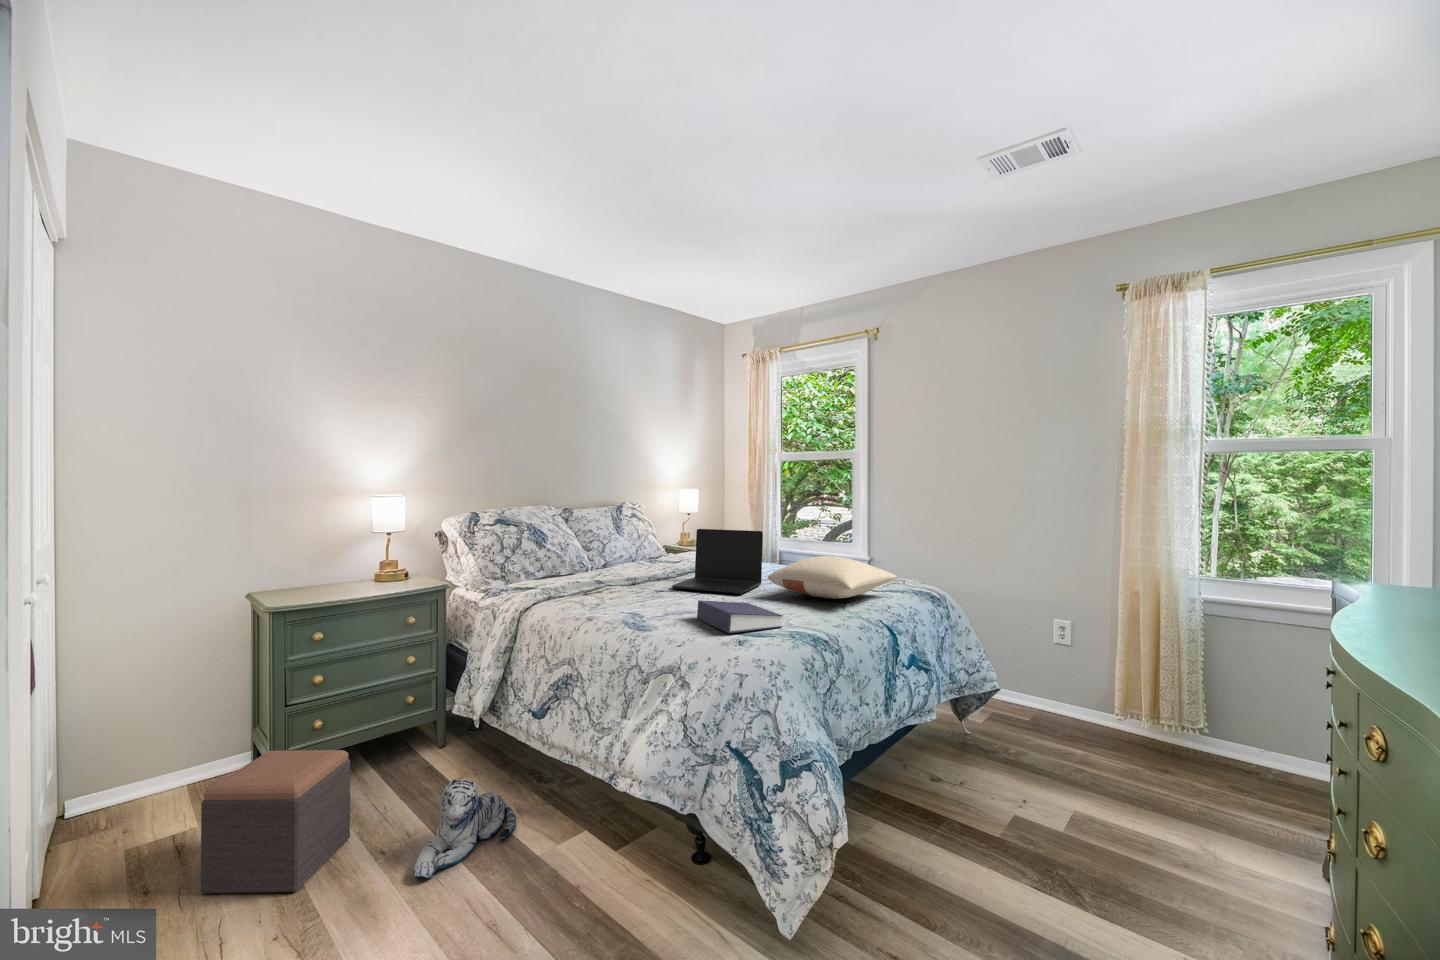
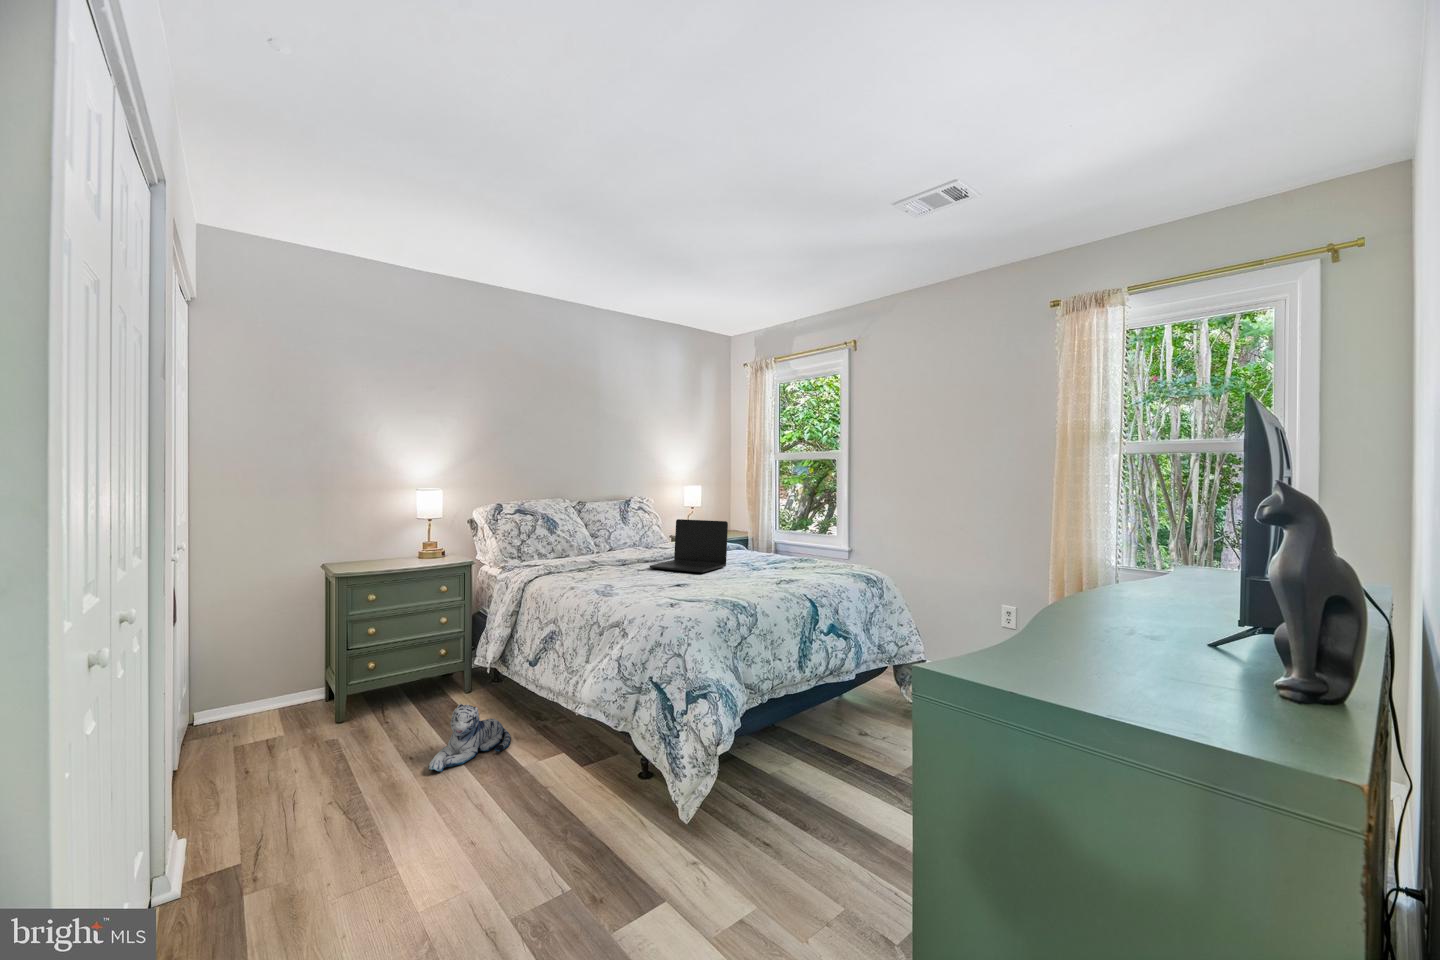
pillow: present [768,556,897,599] -> none [723,543,833,577]
book: present [697,600,783,633] -> none [653,575,716,599]
footstool: present [201,750,350,893] -> none [285,678,389,775]

